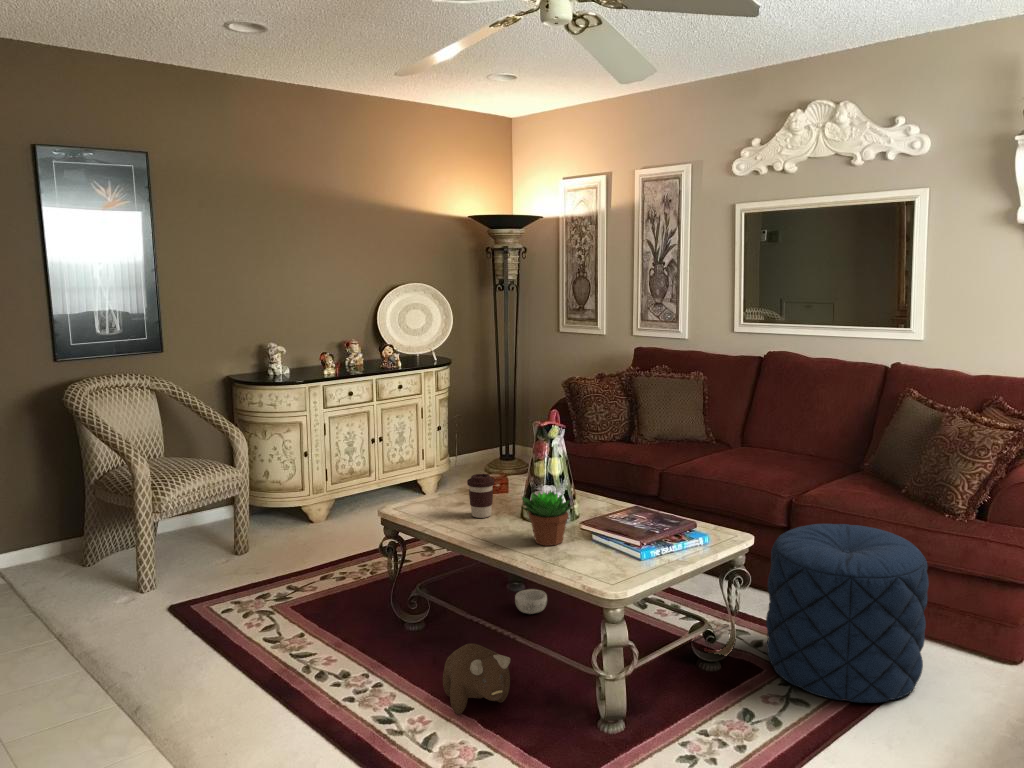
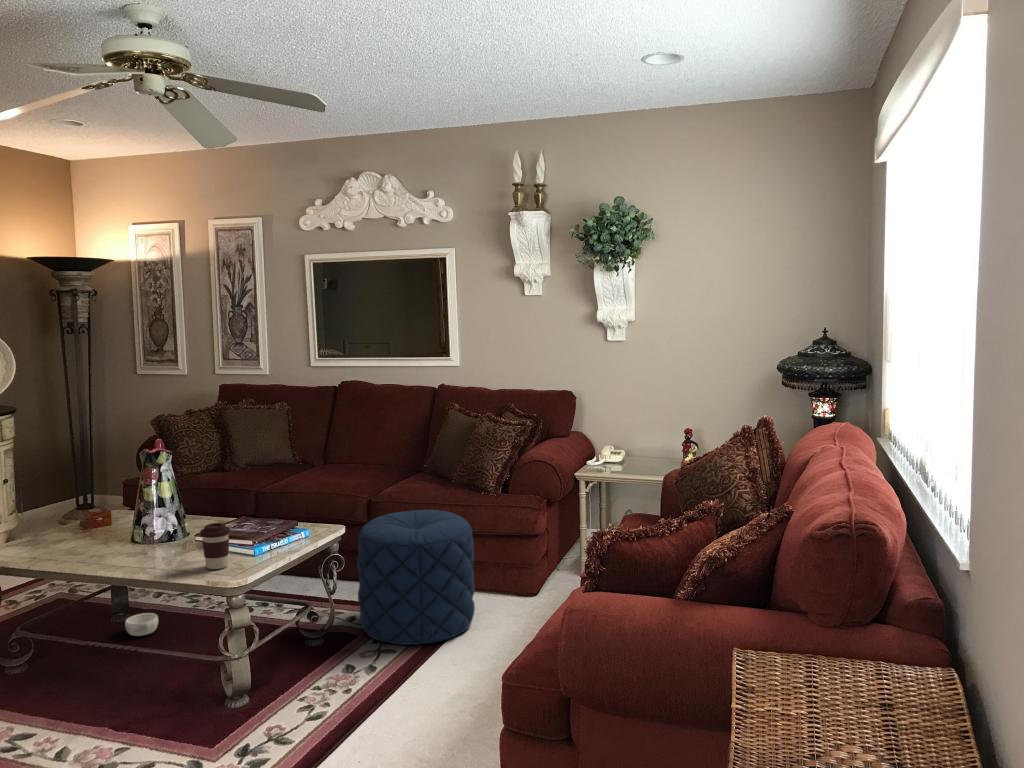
coffee cup: present [467,474,494,518] -> present [200,523,230,569]
succulent plant: present [522,491,572,546] -> none [135,509,186,559]
plush toy: present [443,644,510,714] -> none [67,659,139,726]

